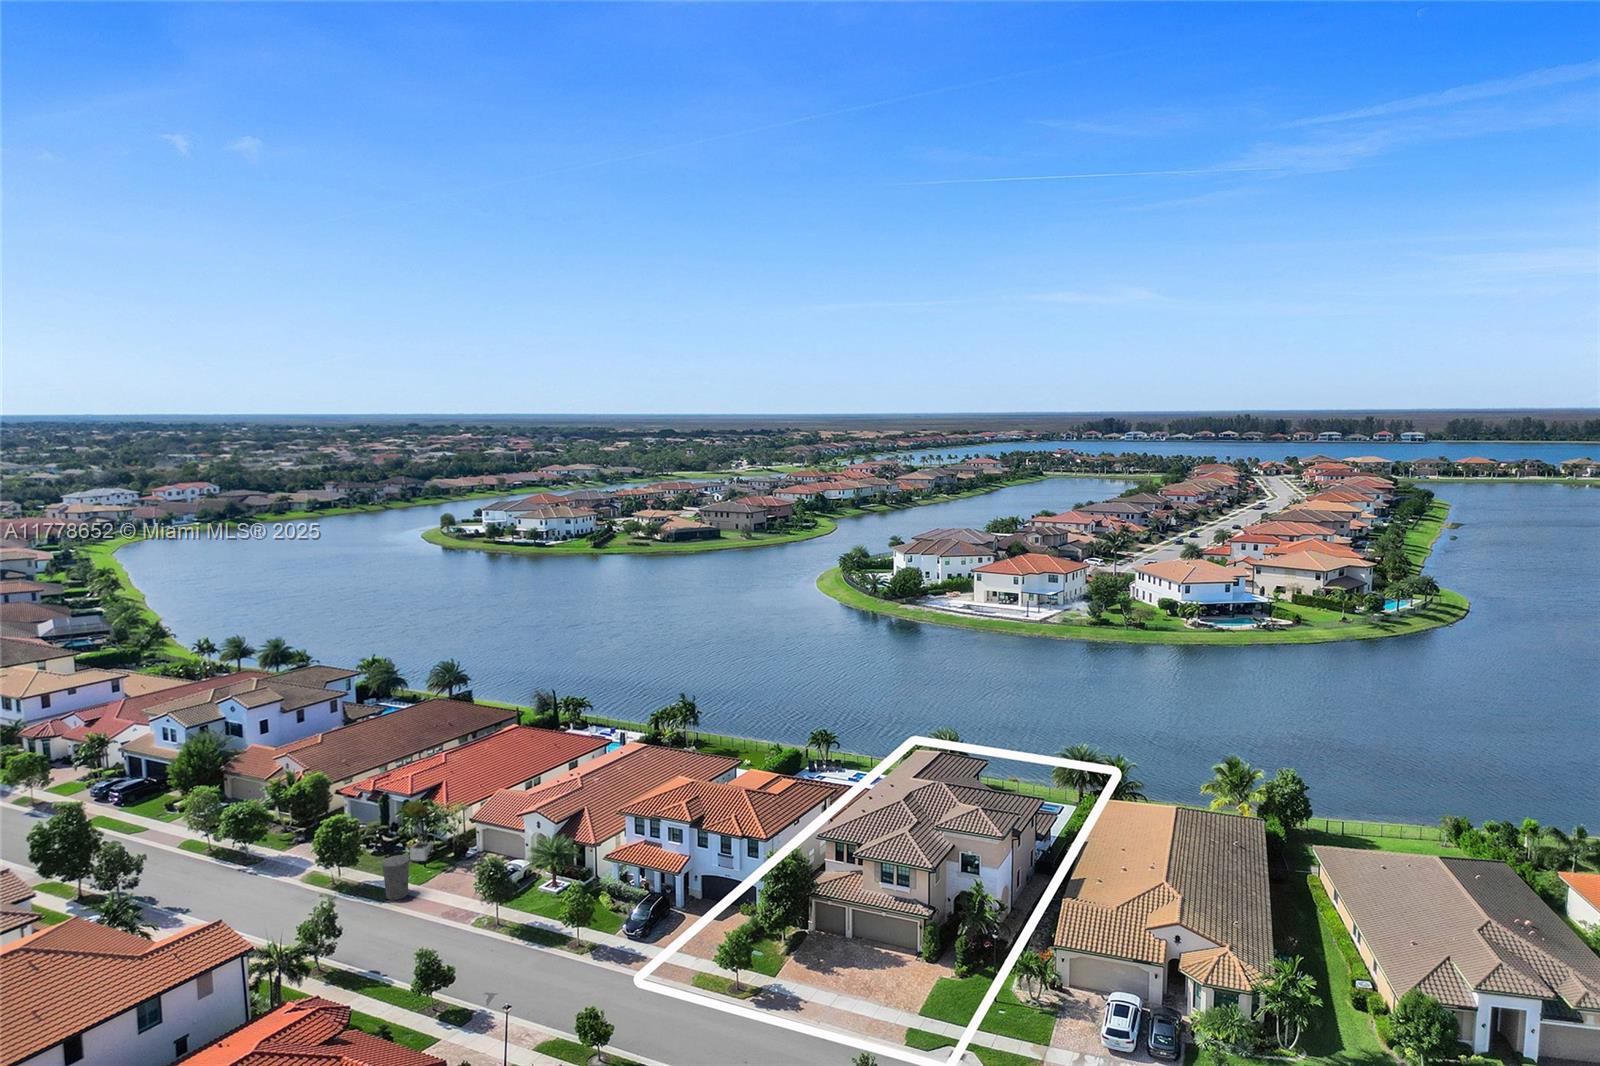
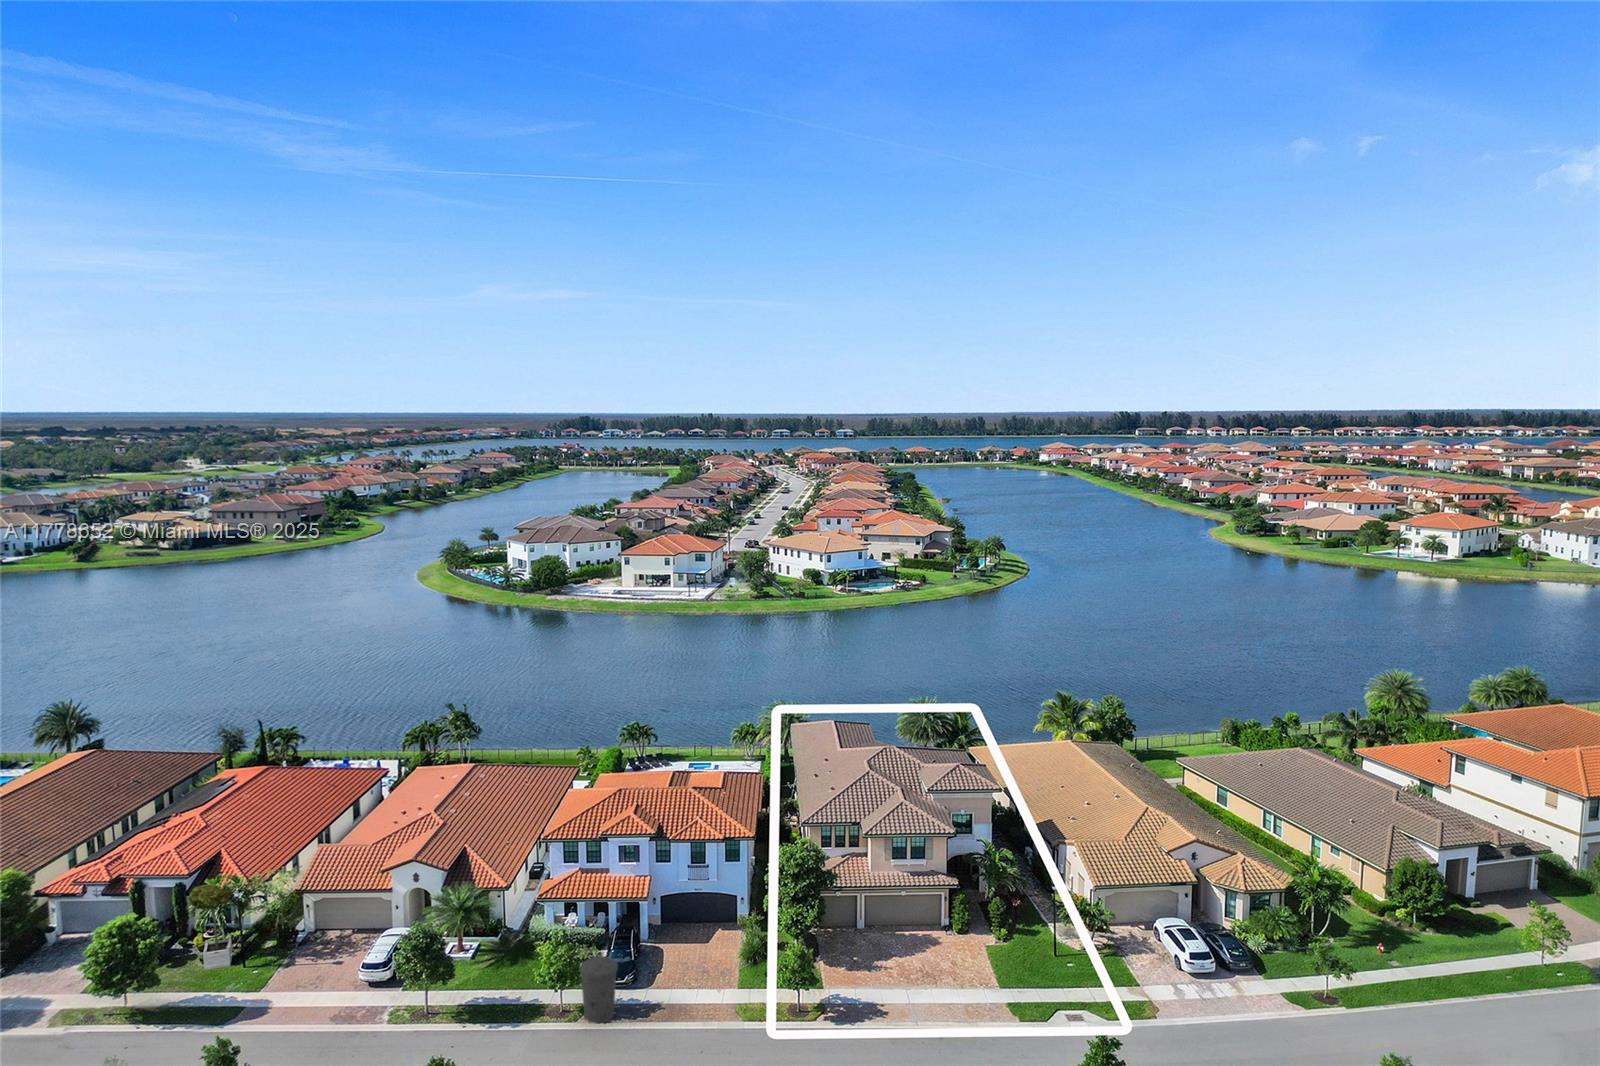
trash can: present [382,855,410,900] -> present [580,956,618,1023]

